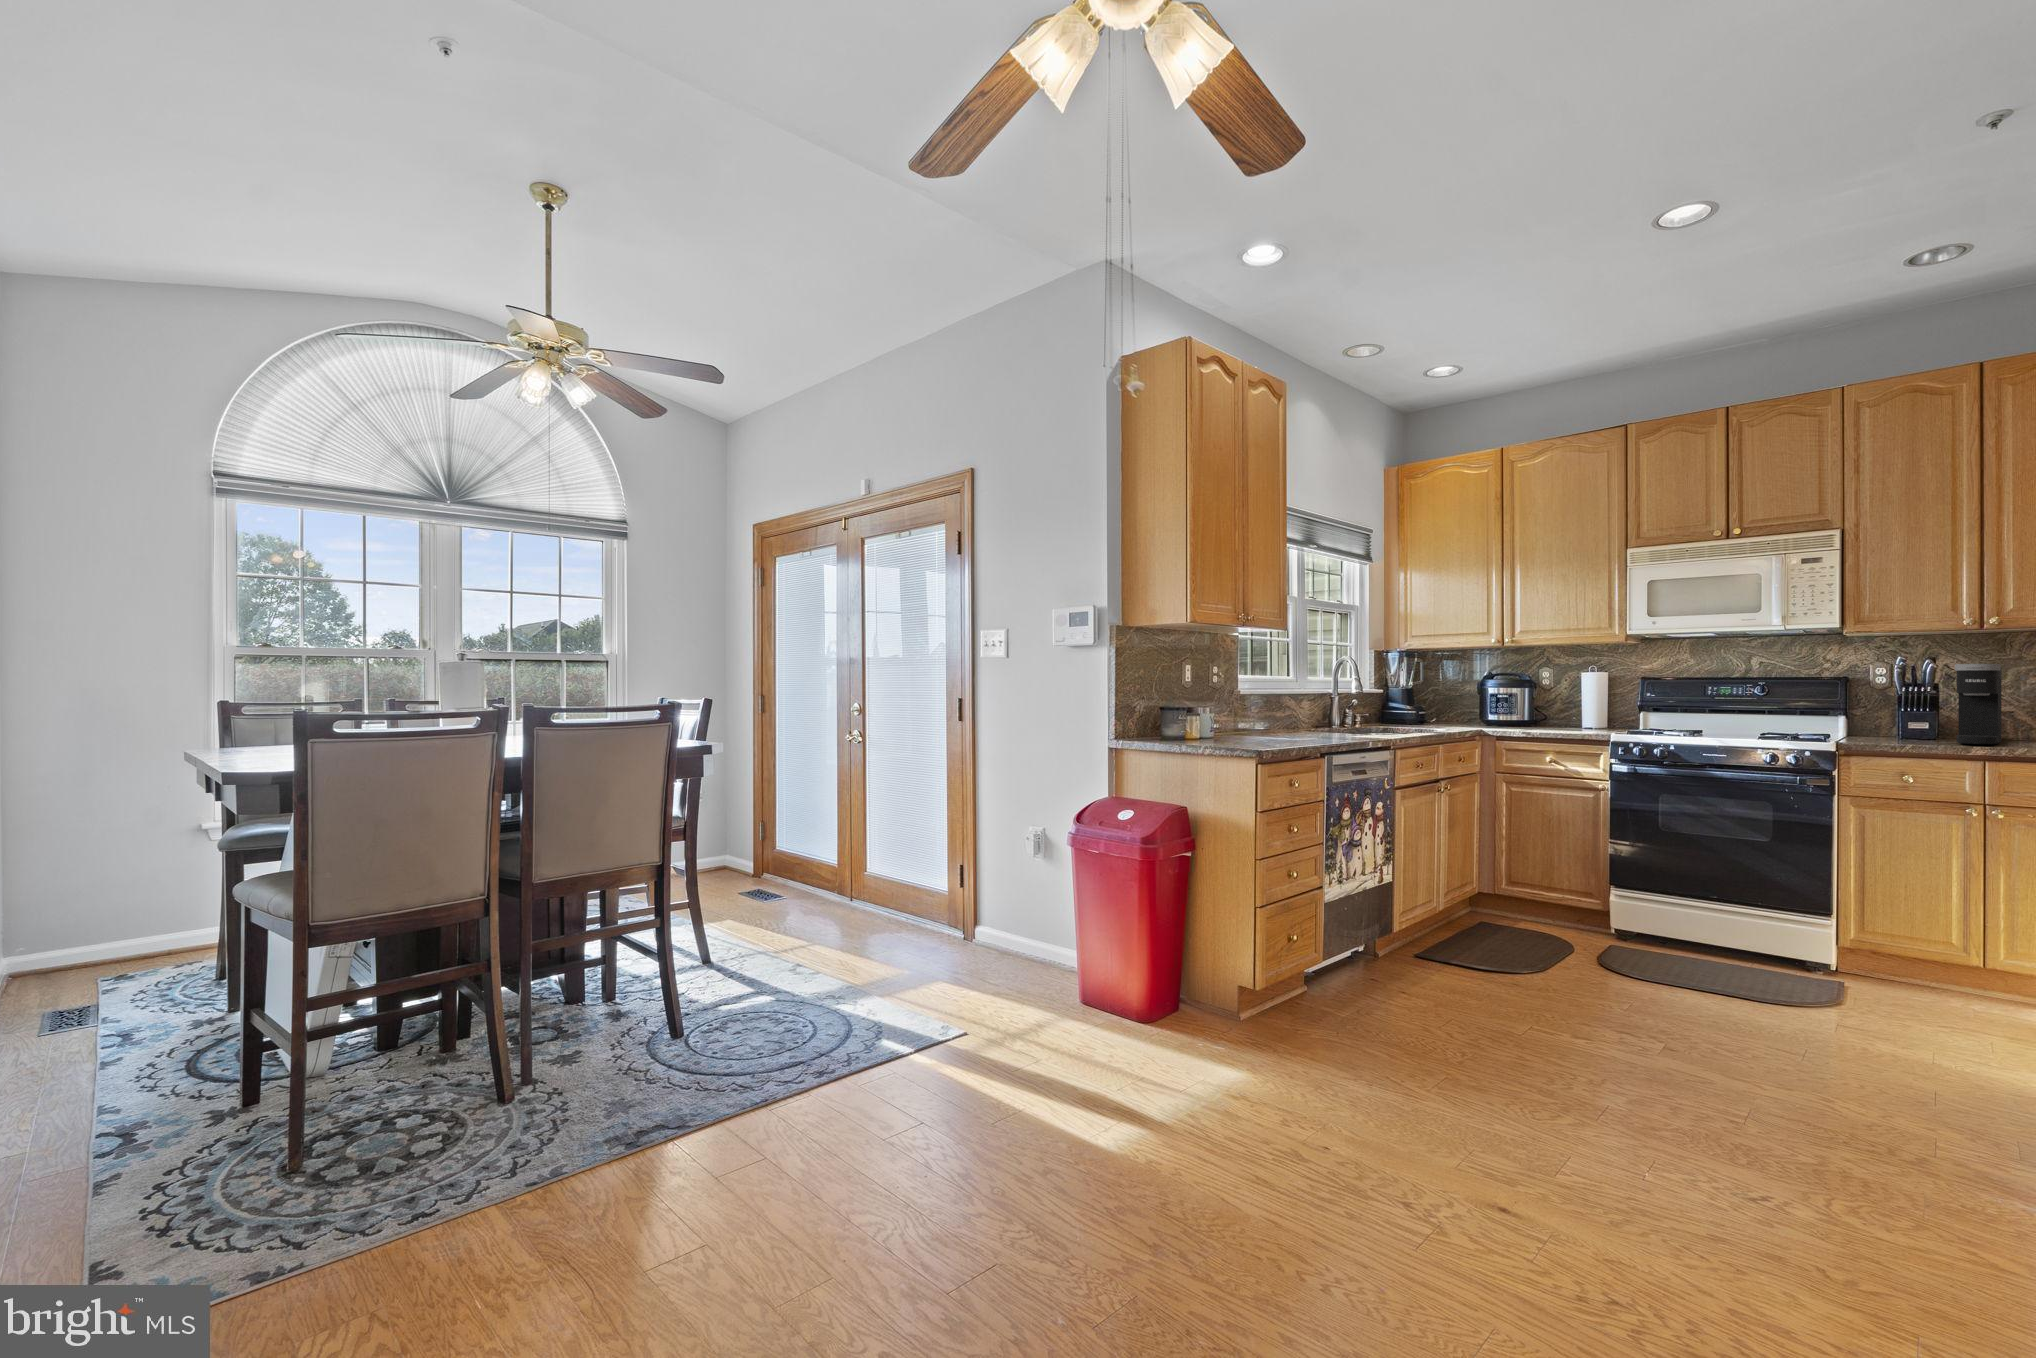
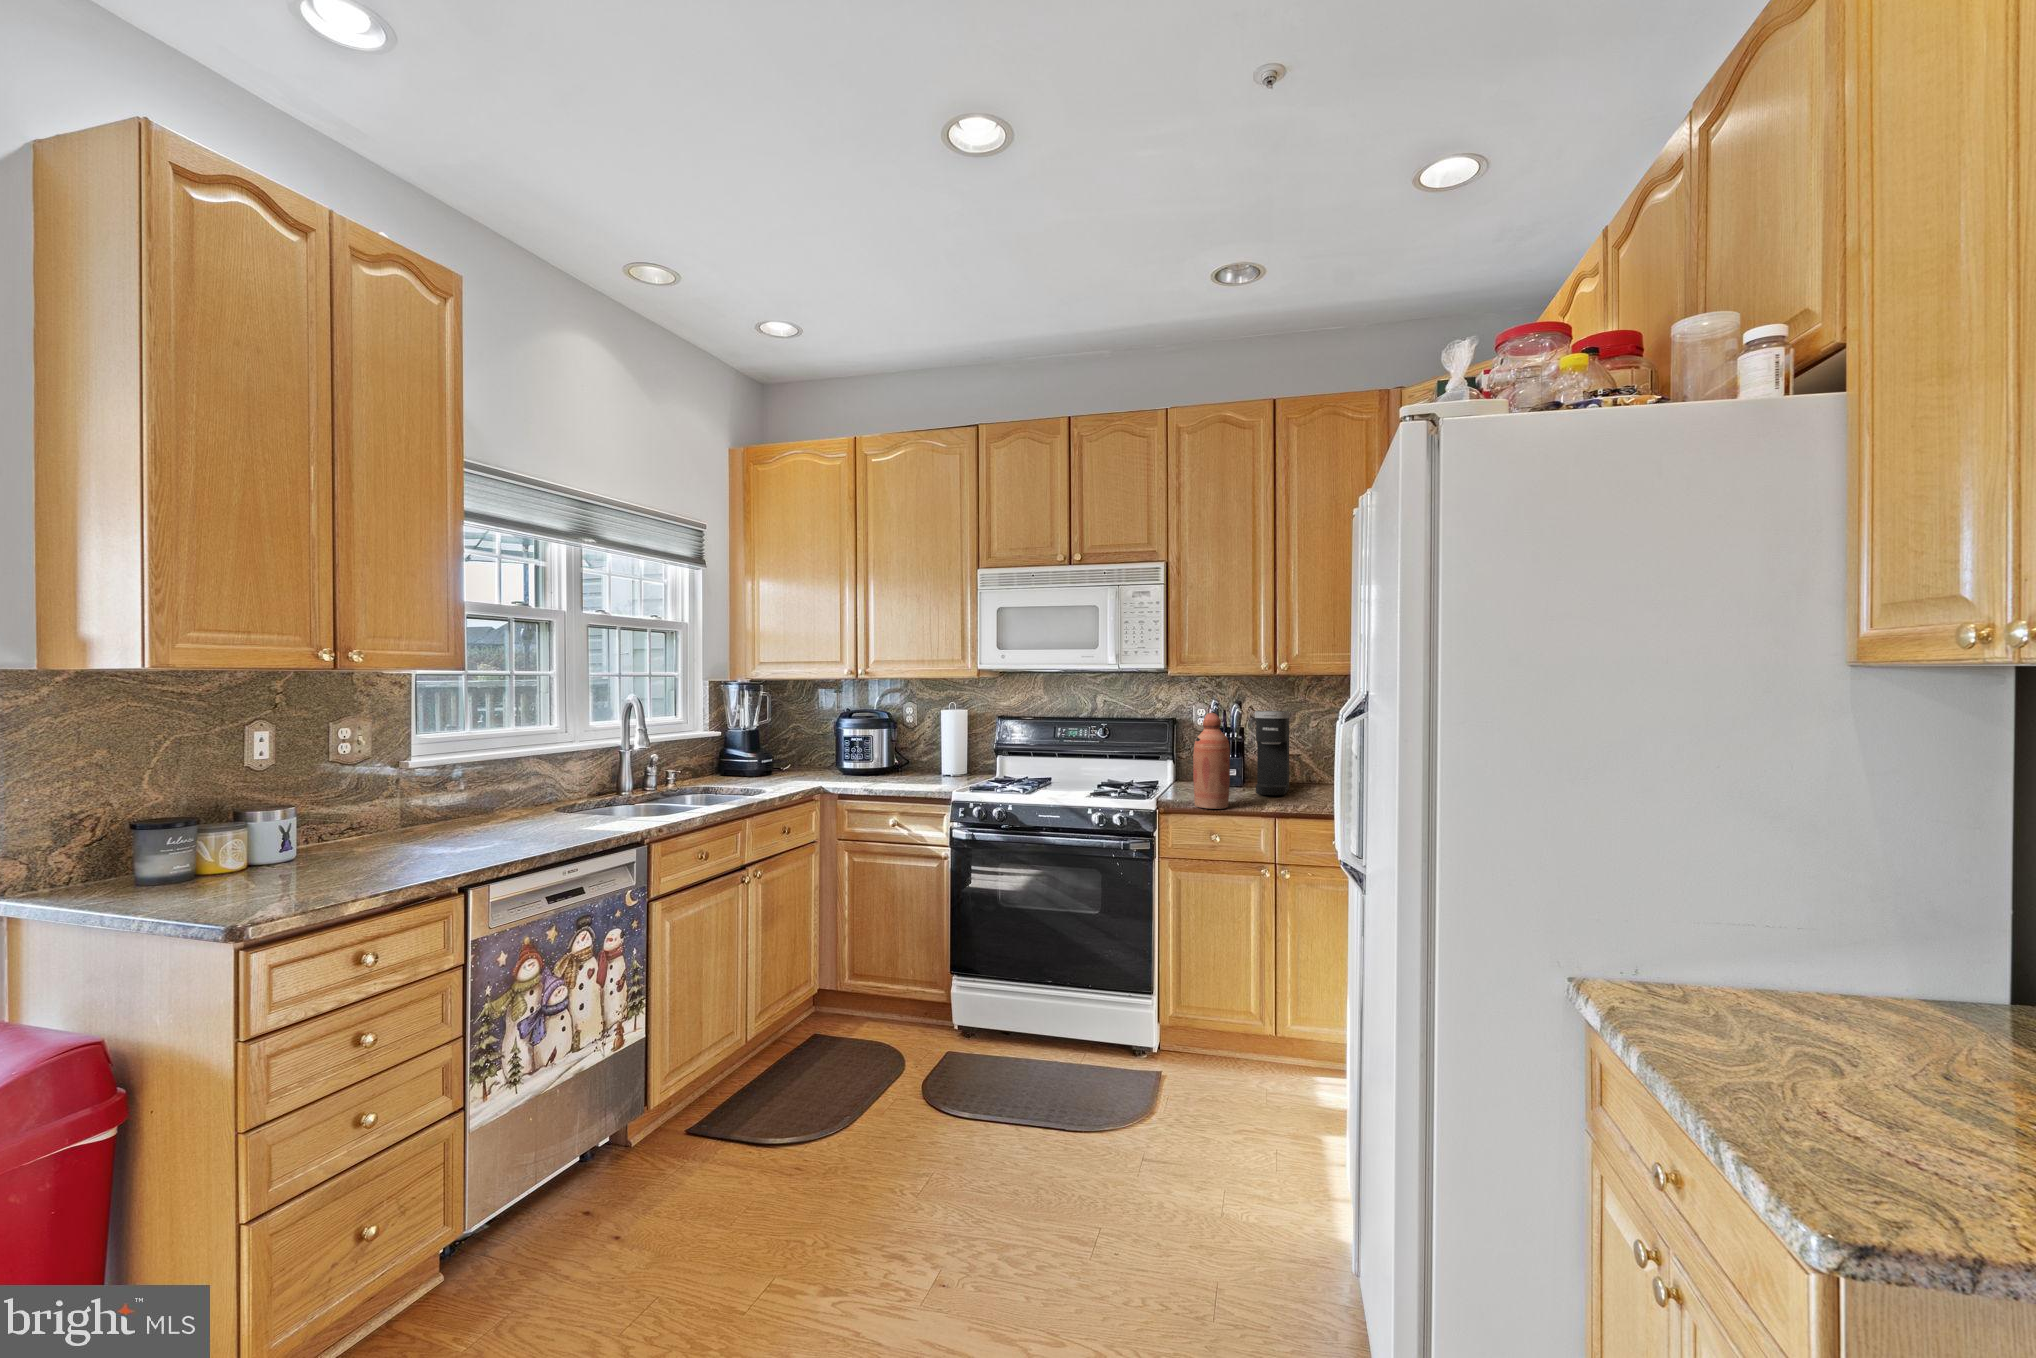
bottle: none [1879,664,1923,751] -> present [1193,713,1230,809]

